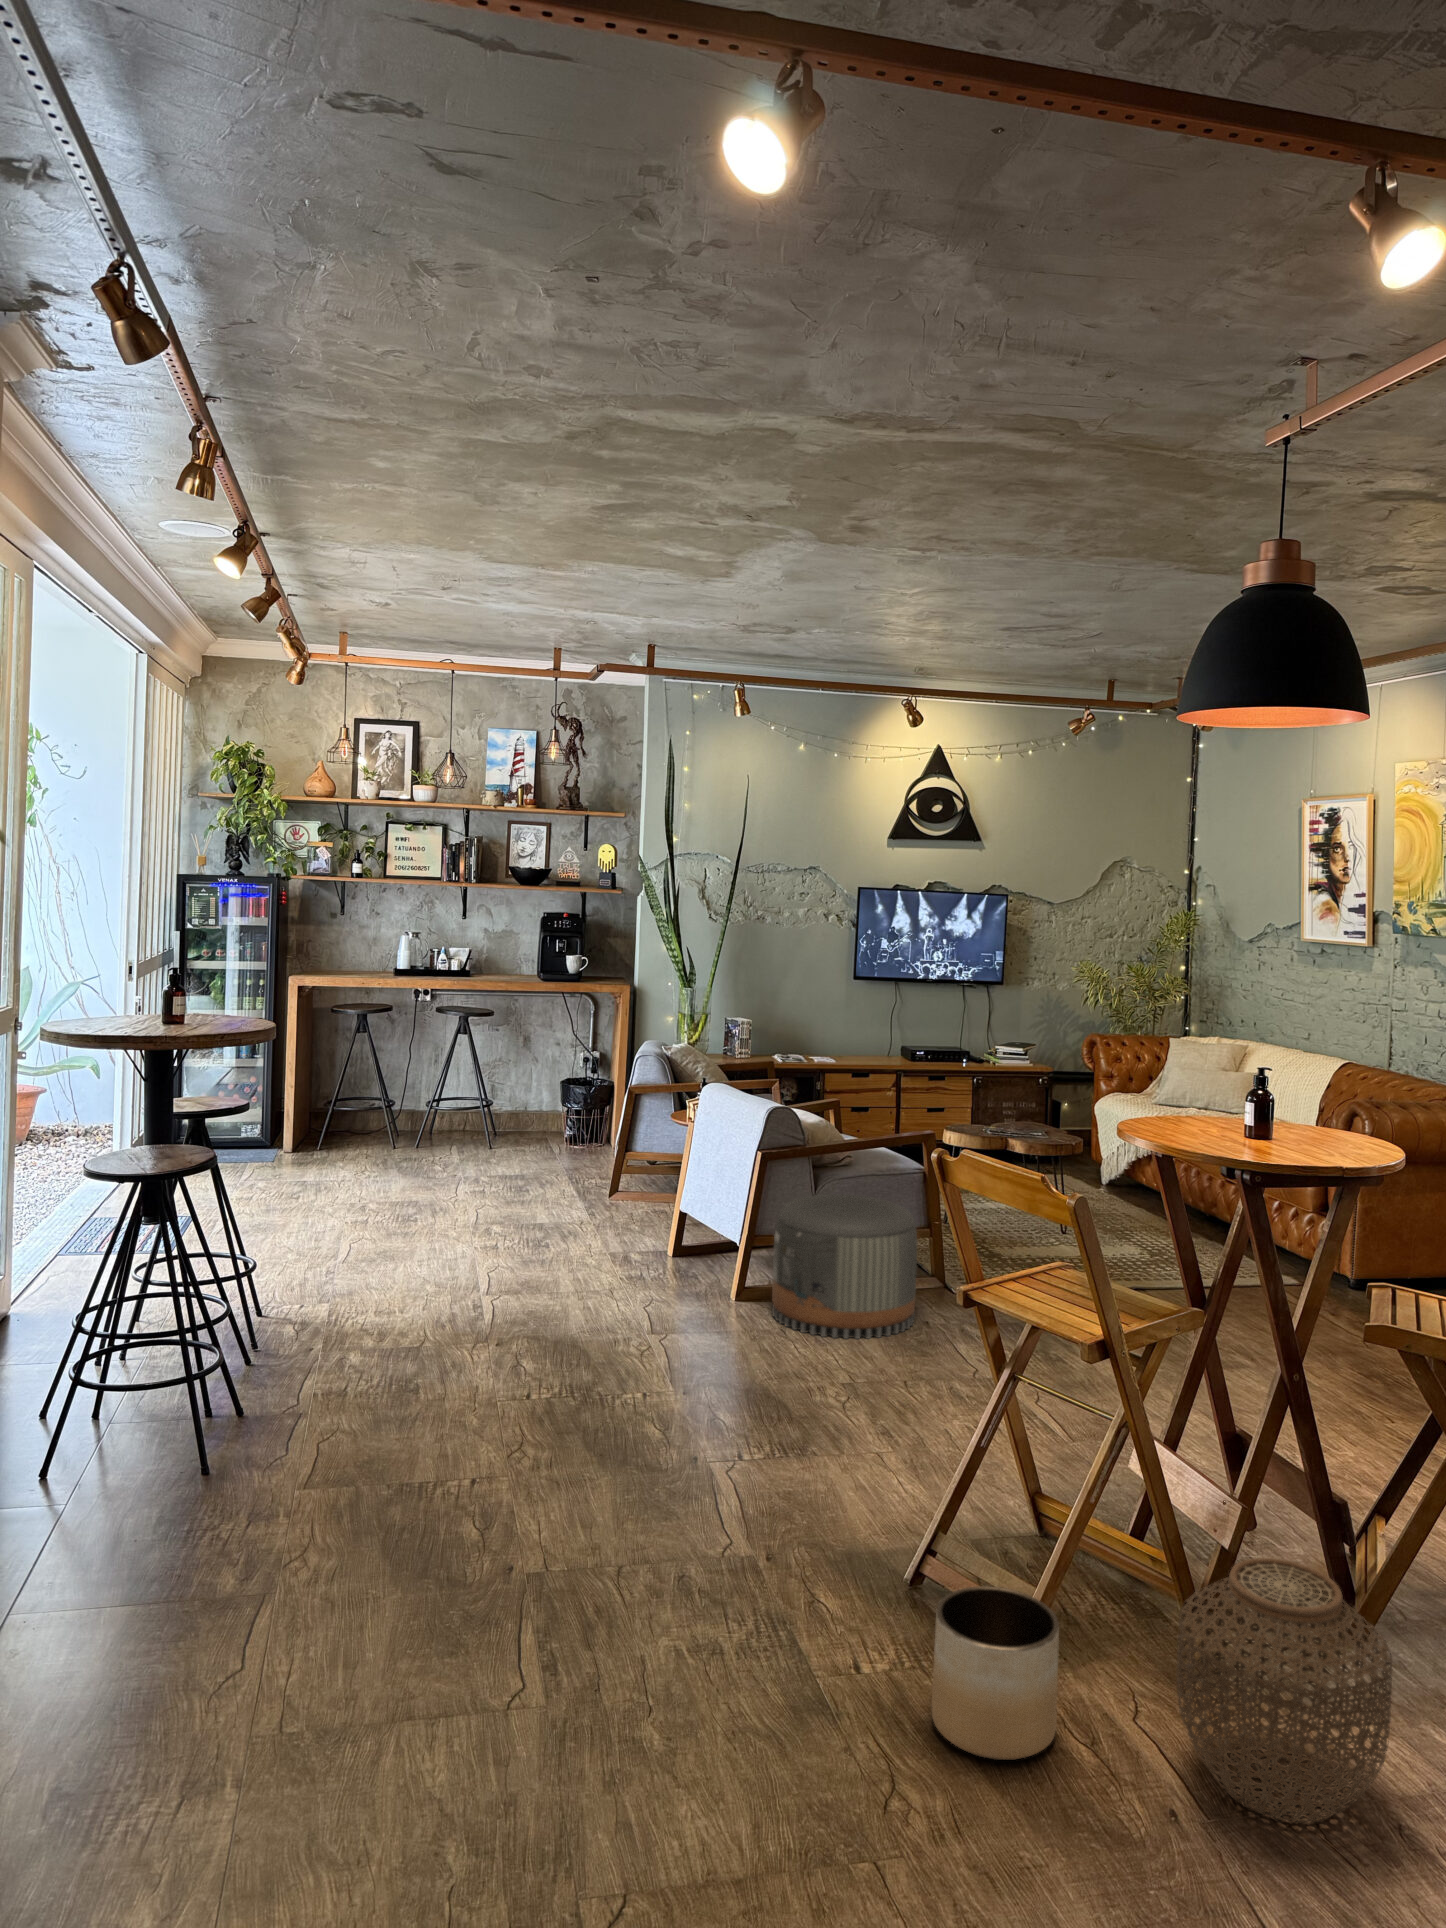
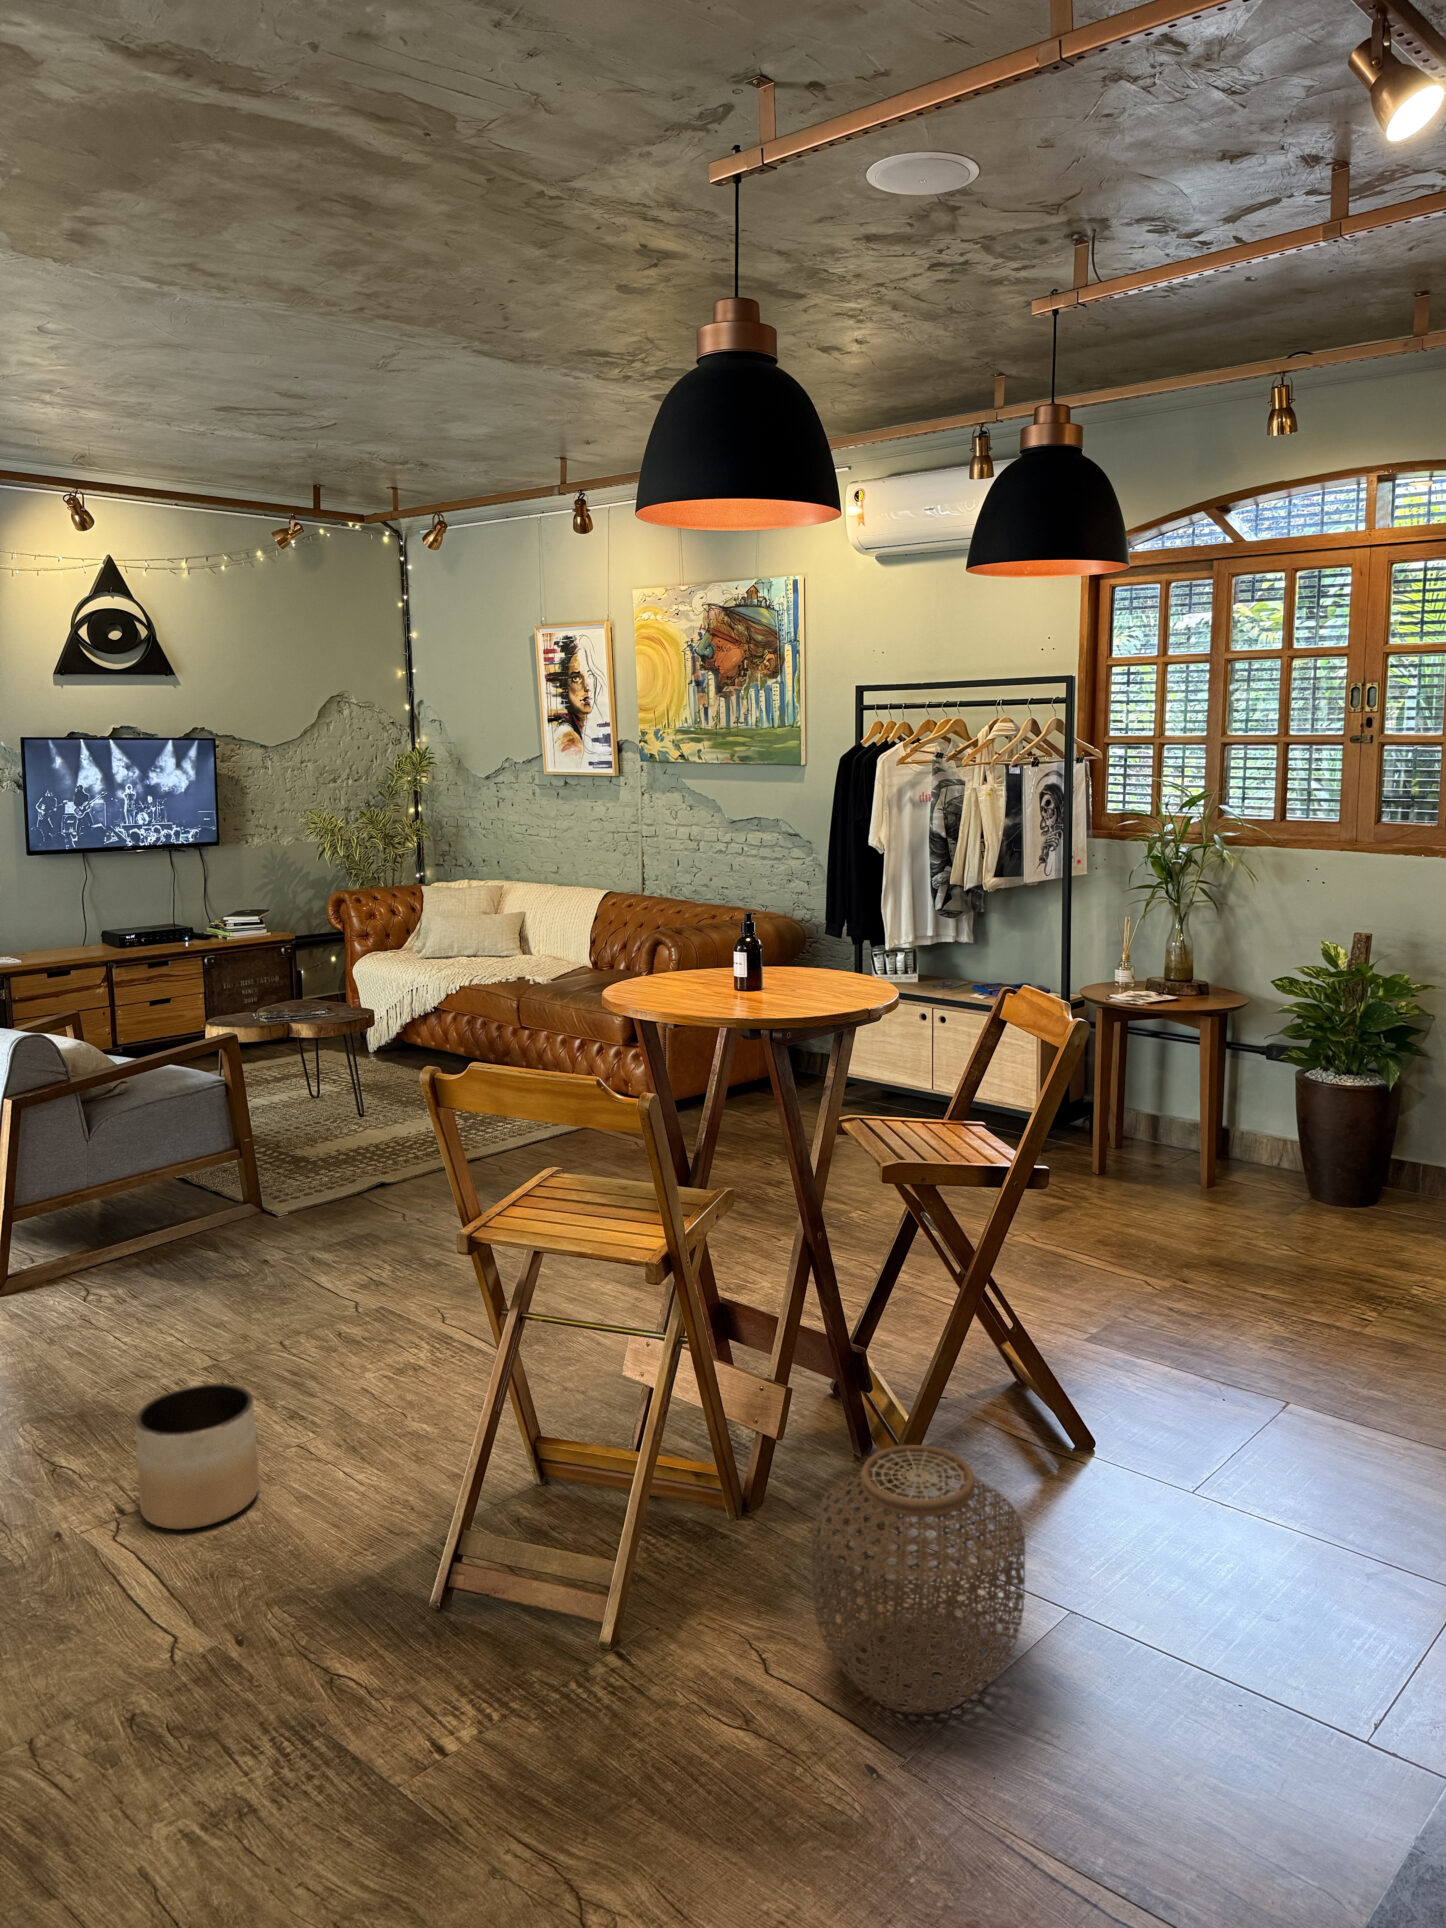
pouf: present [772,1194,918,1339] -> none [53,1127,252,1315]
planter: present [932,1586,1059,1760] -> present [135,1383,259,1530]

